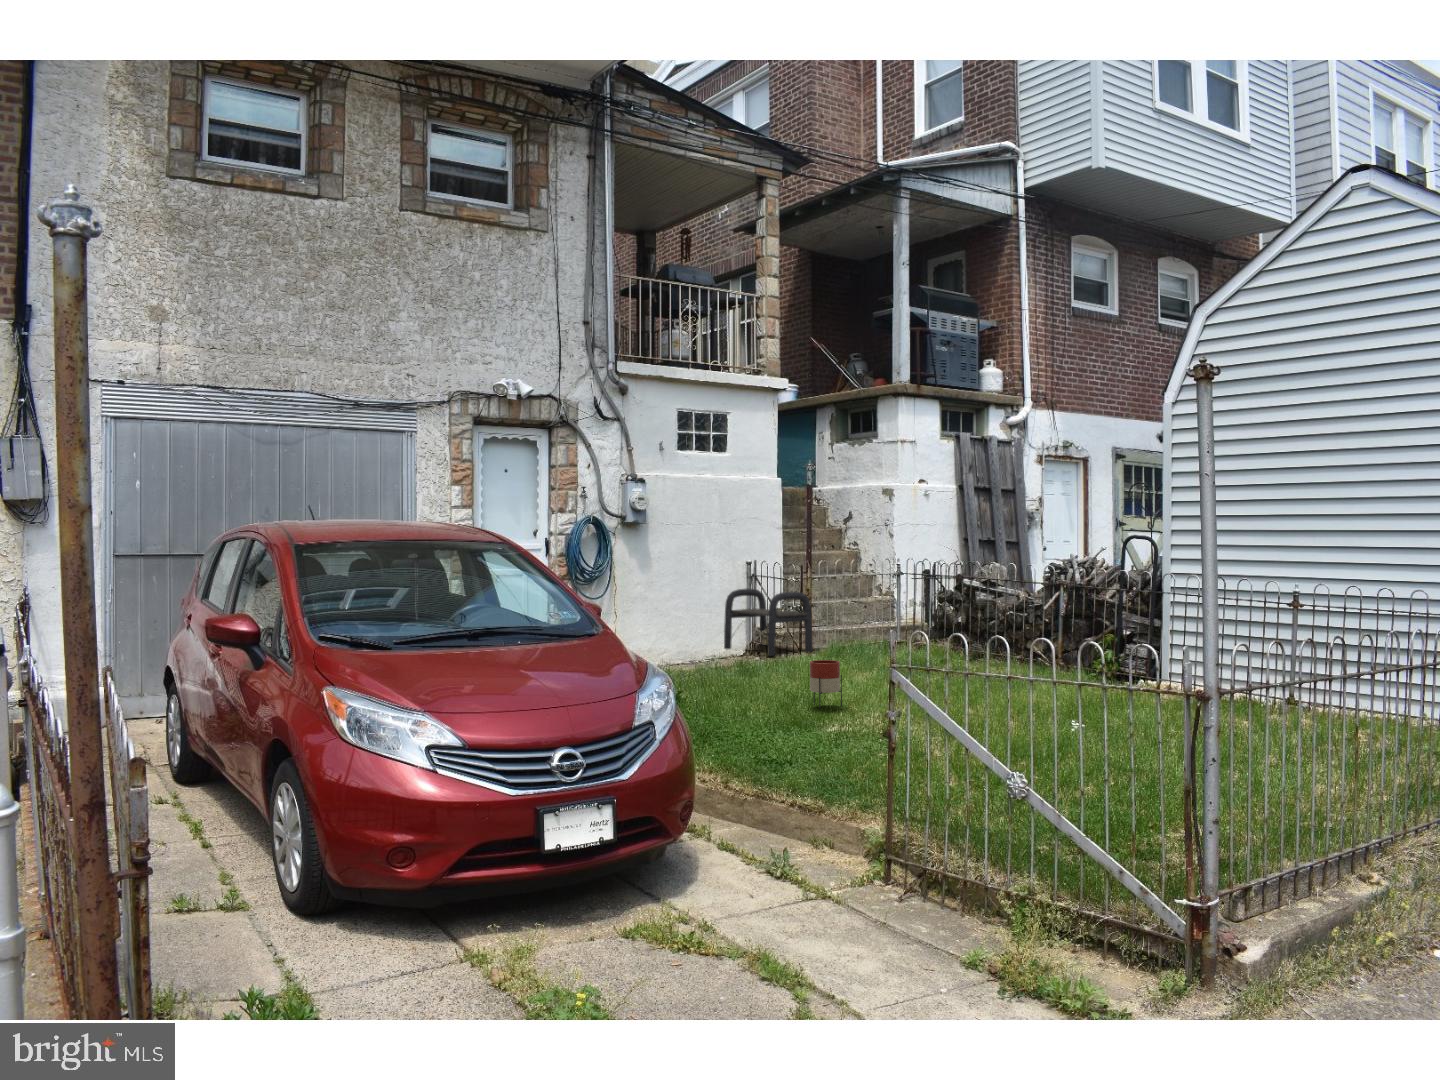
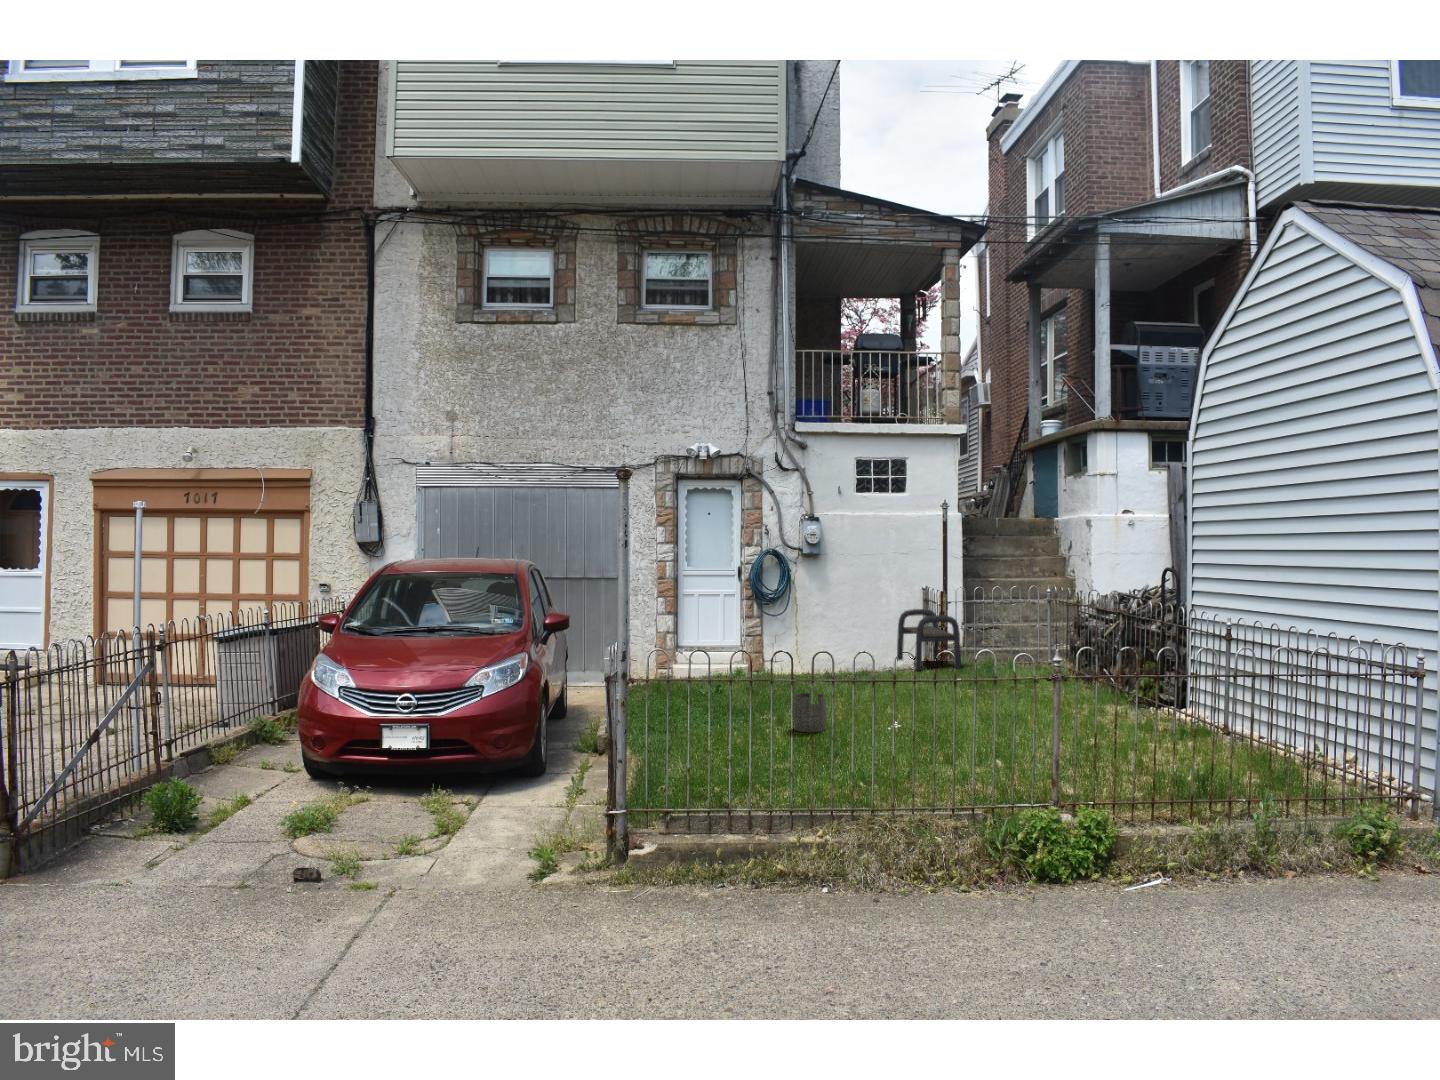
planter: present [810,660,842,709] -> none [848,684,875,725]
woven basket: none [757,673,799,721] -> present [792,693,827,732]

